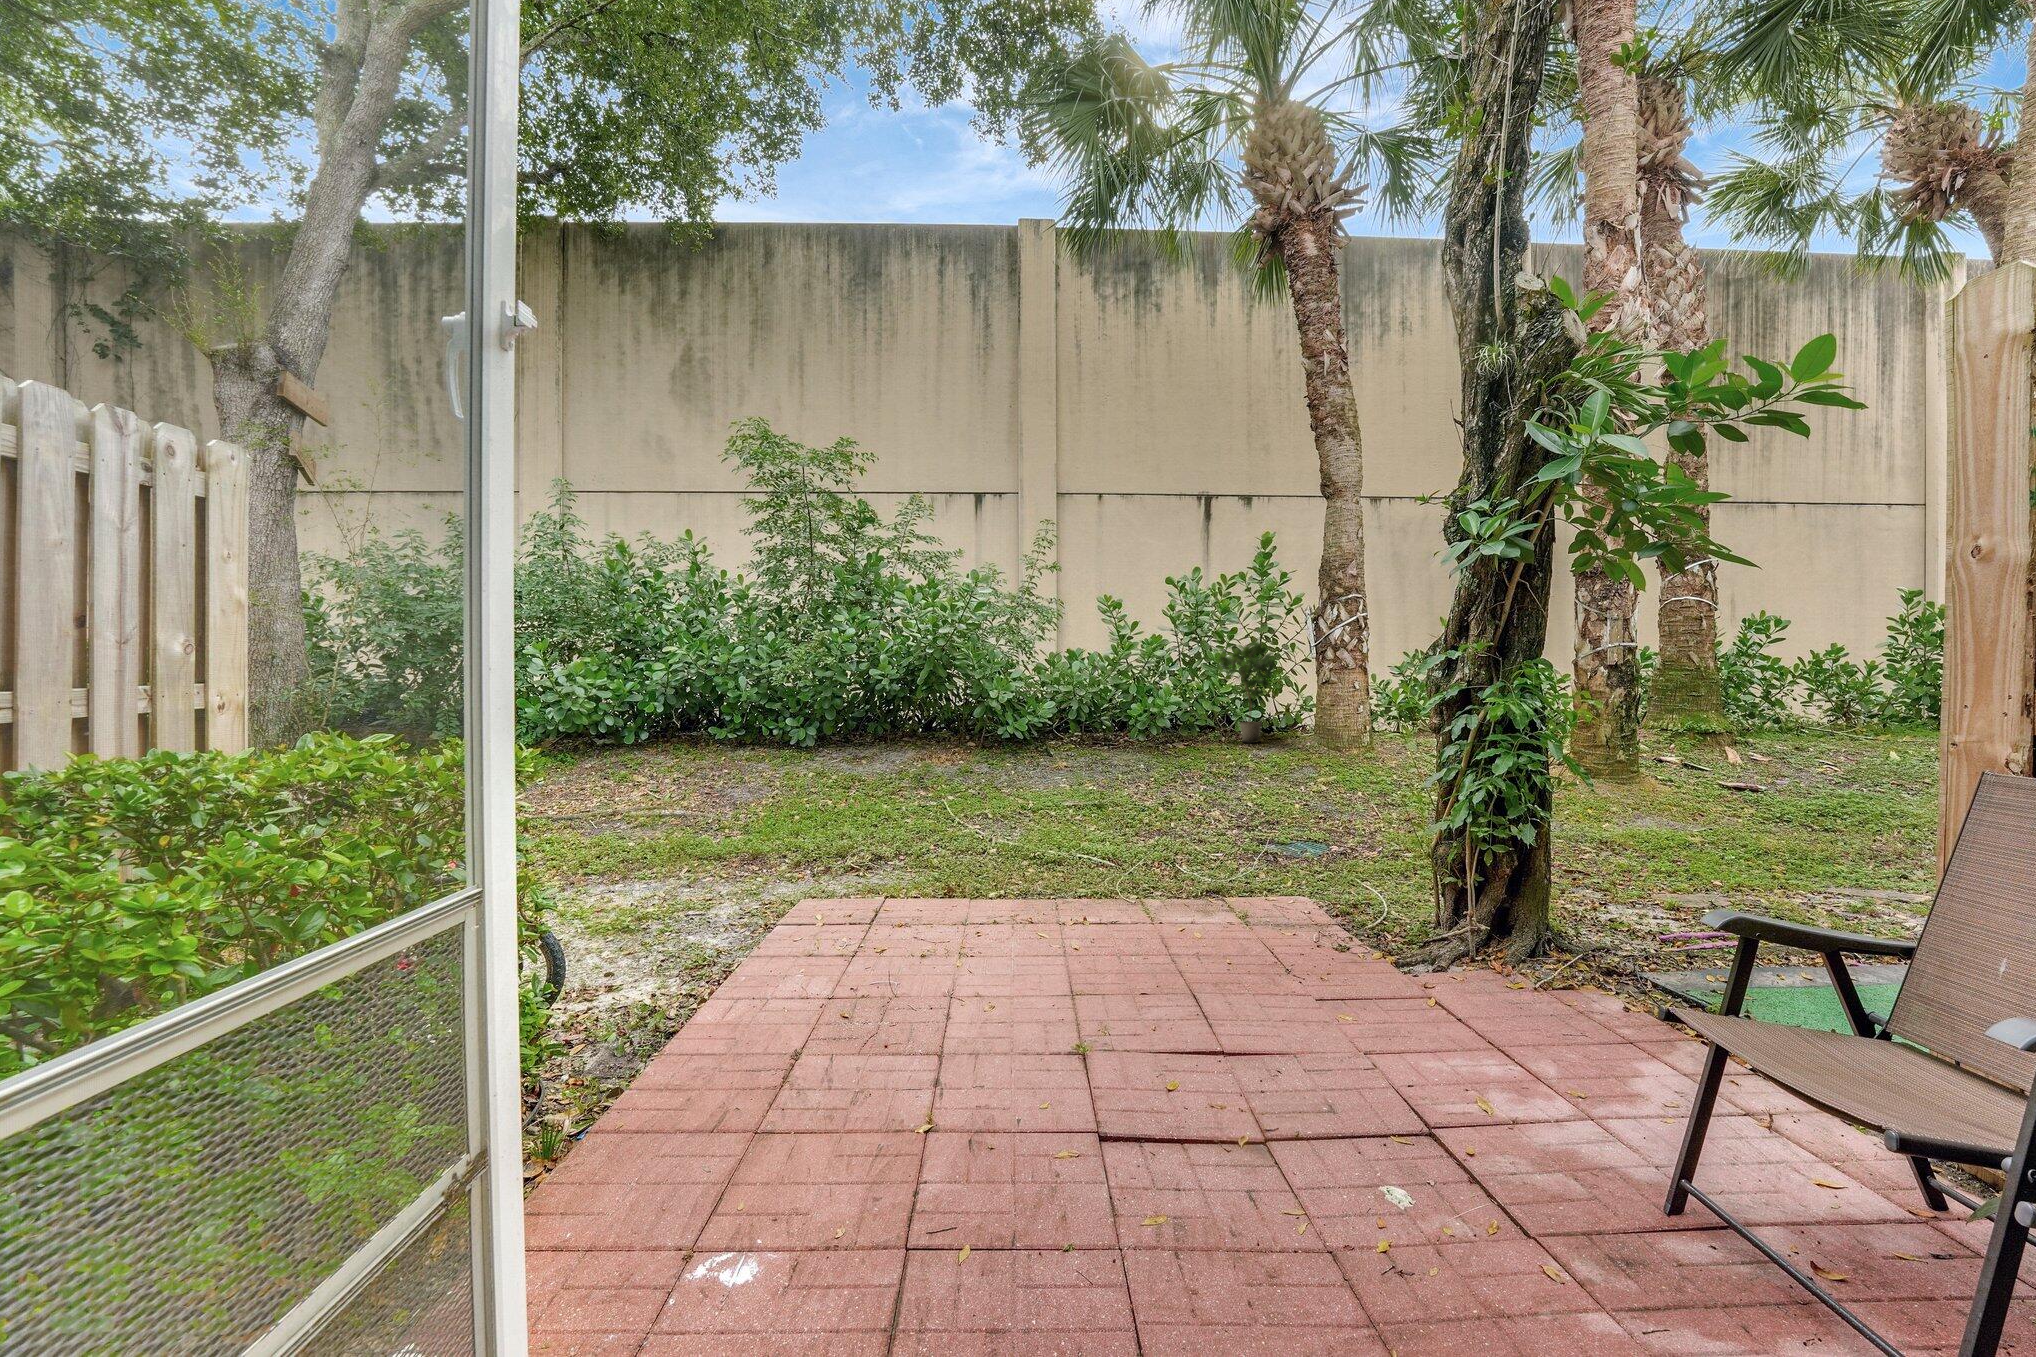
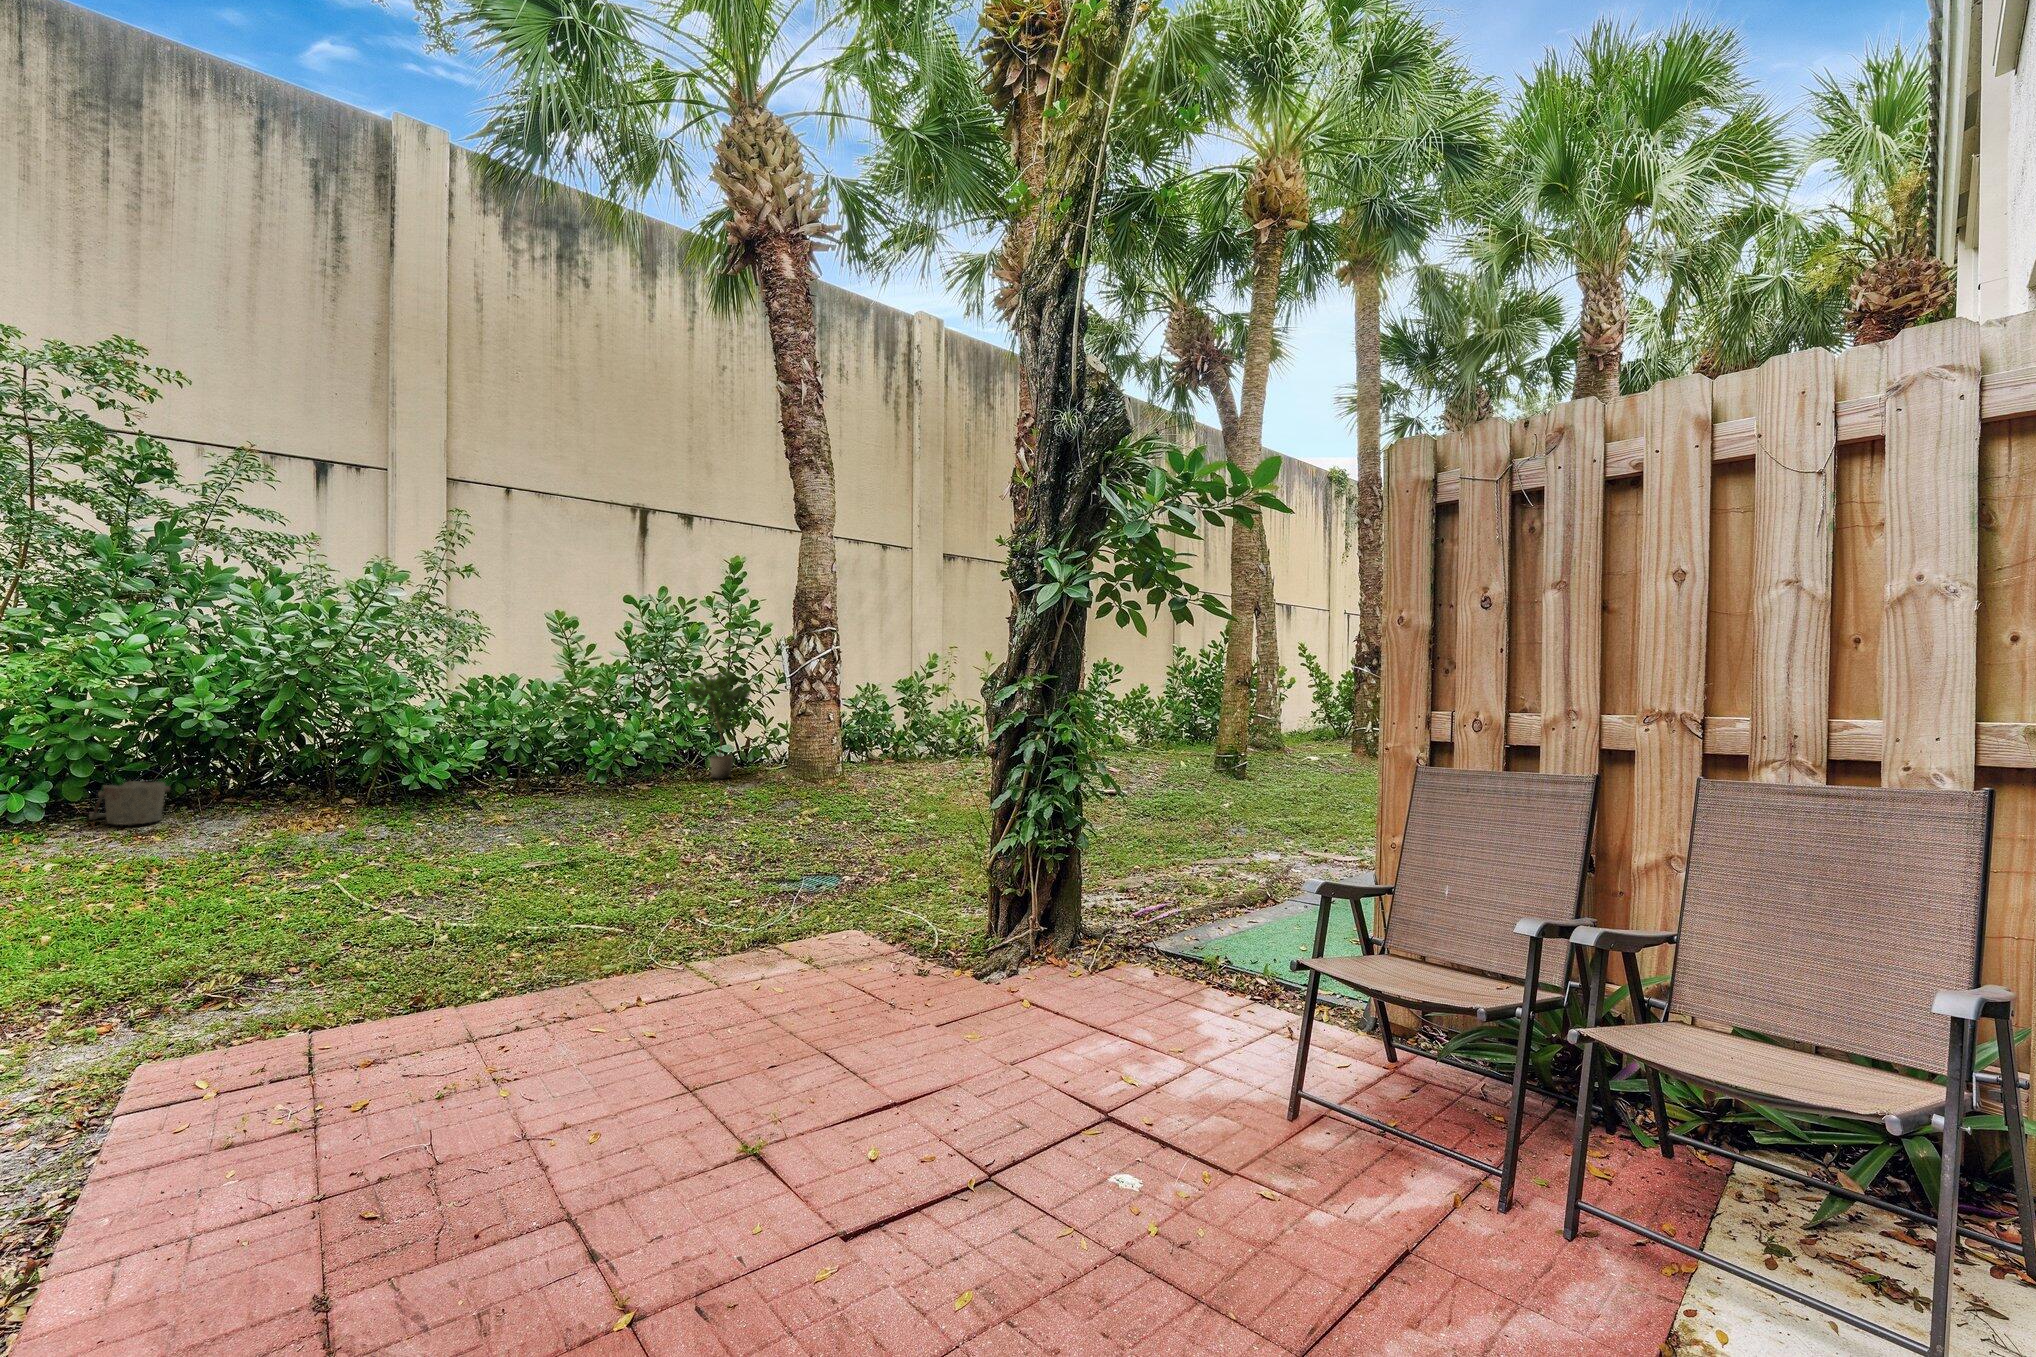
bucket: none [803,726,847,756] -> present [89,781,170,825]

